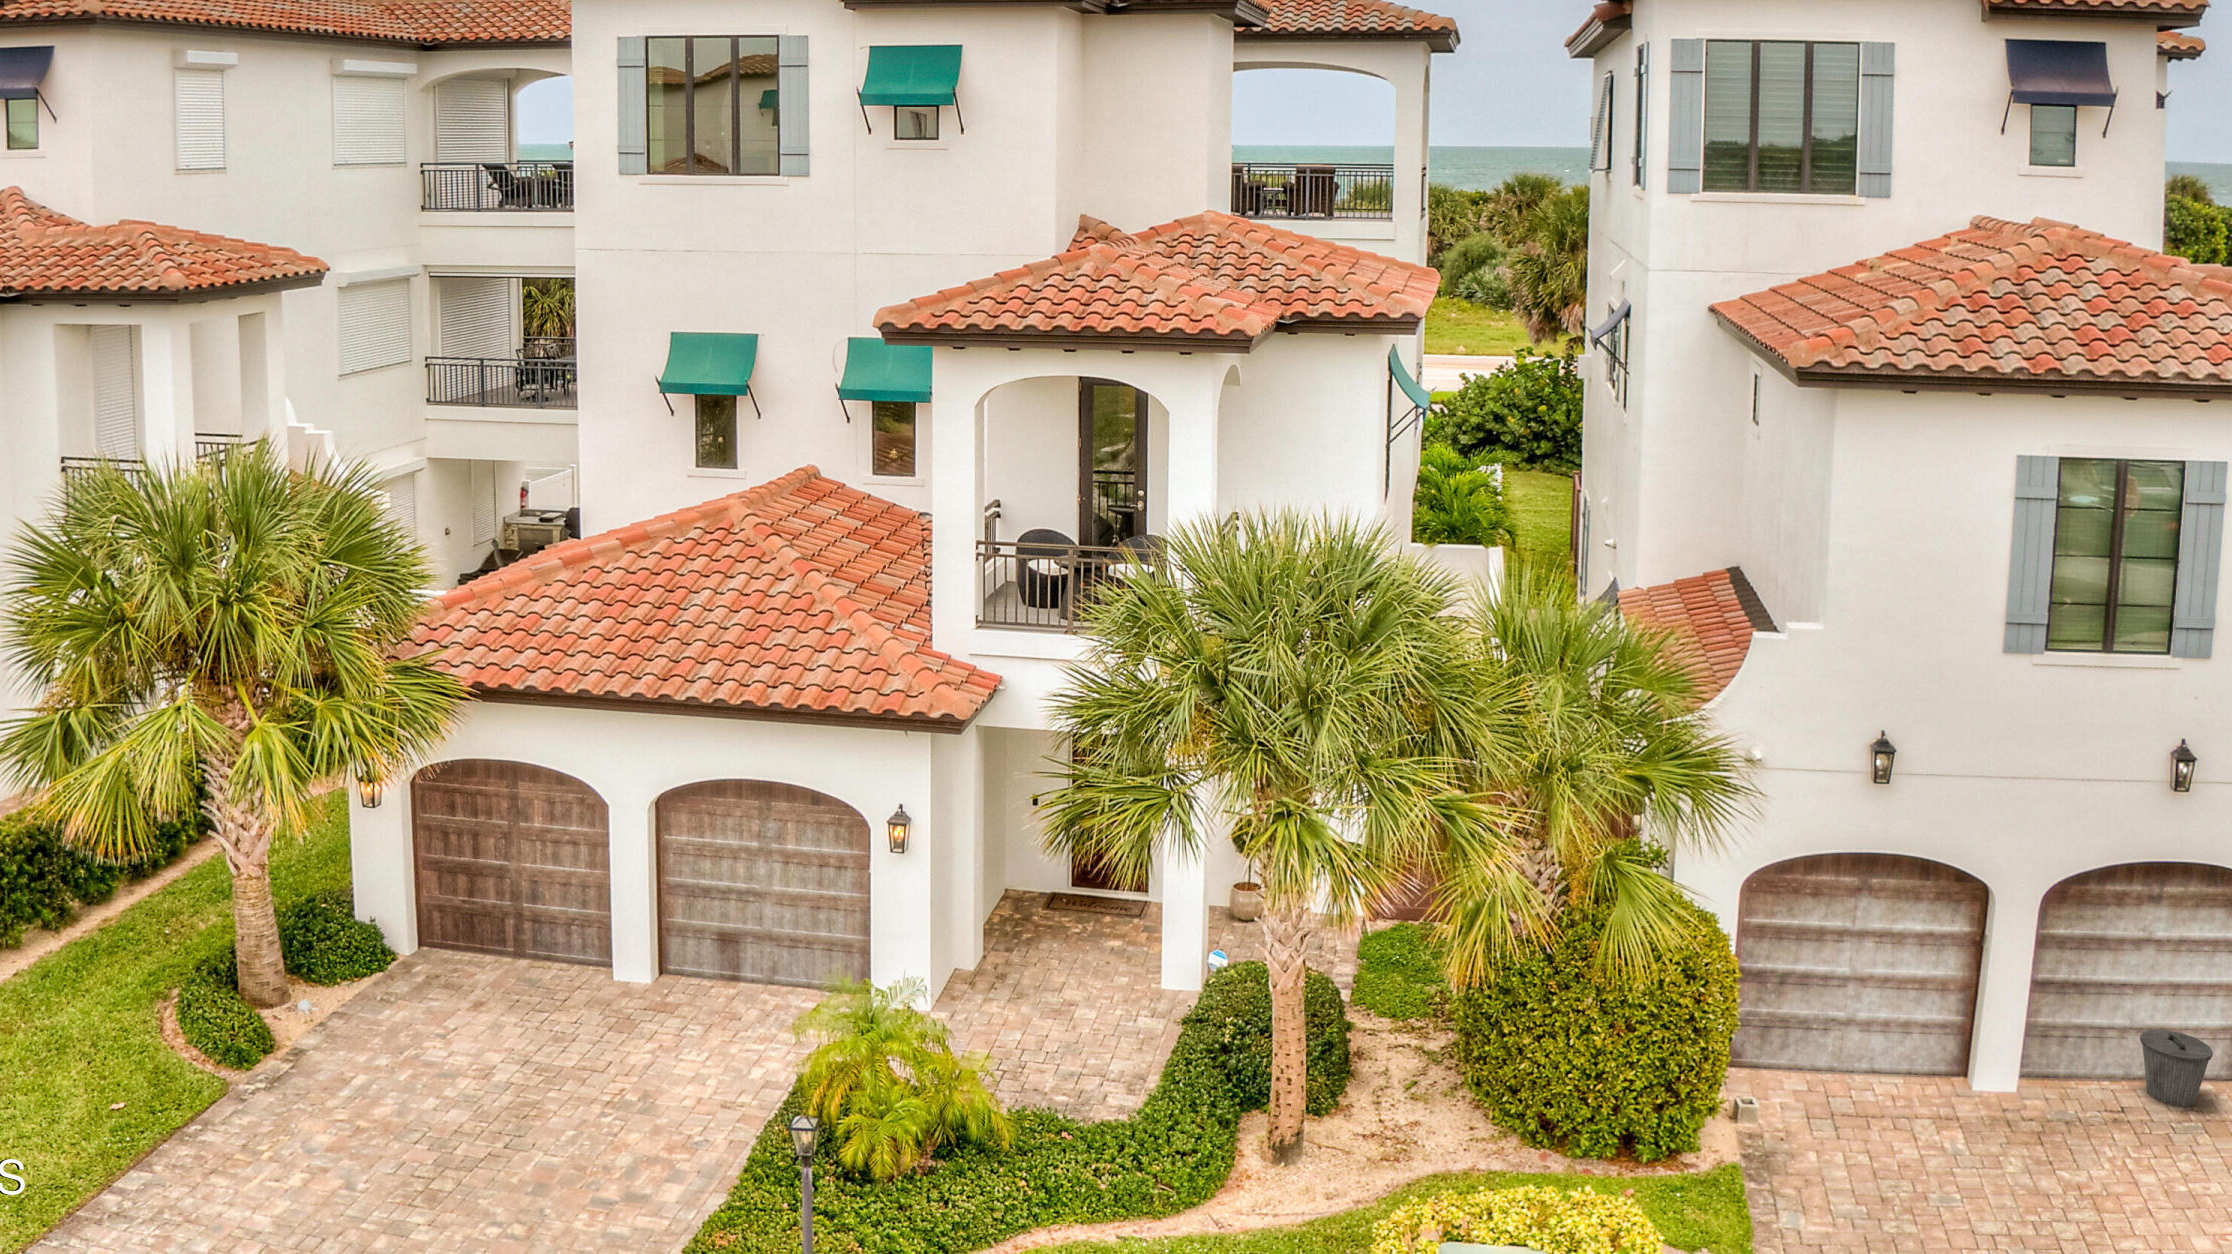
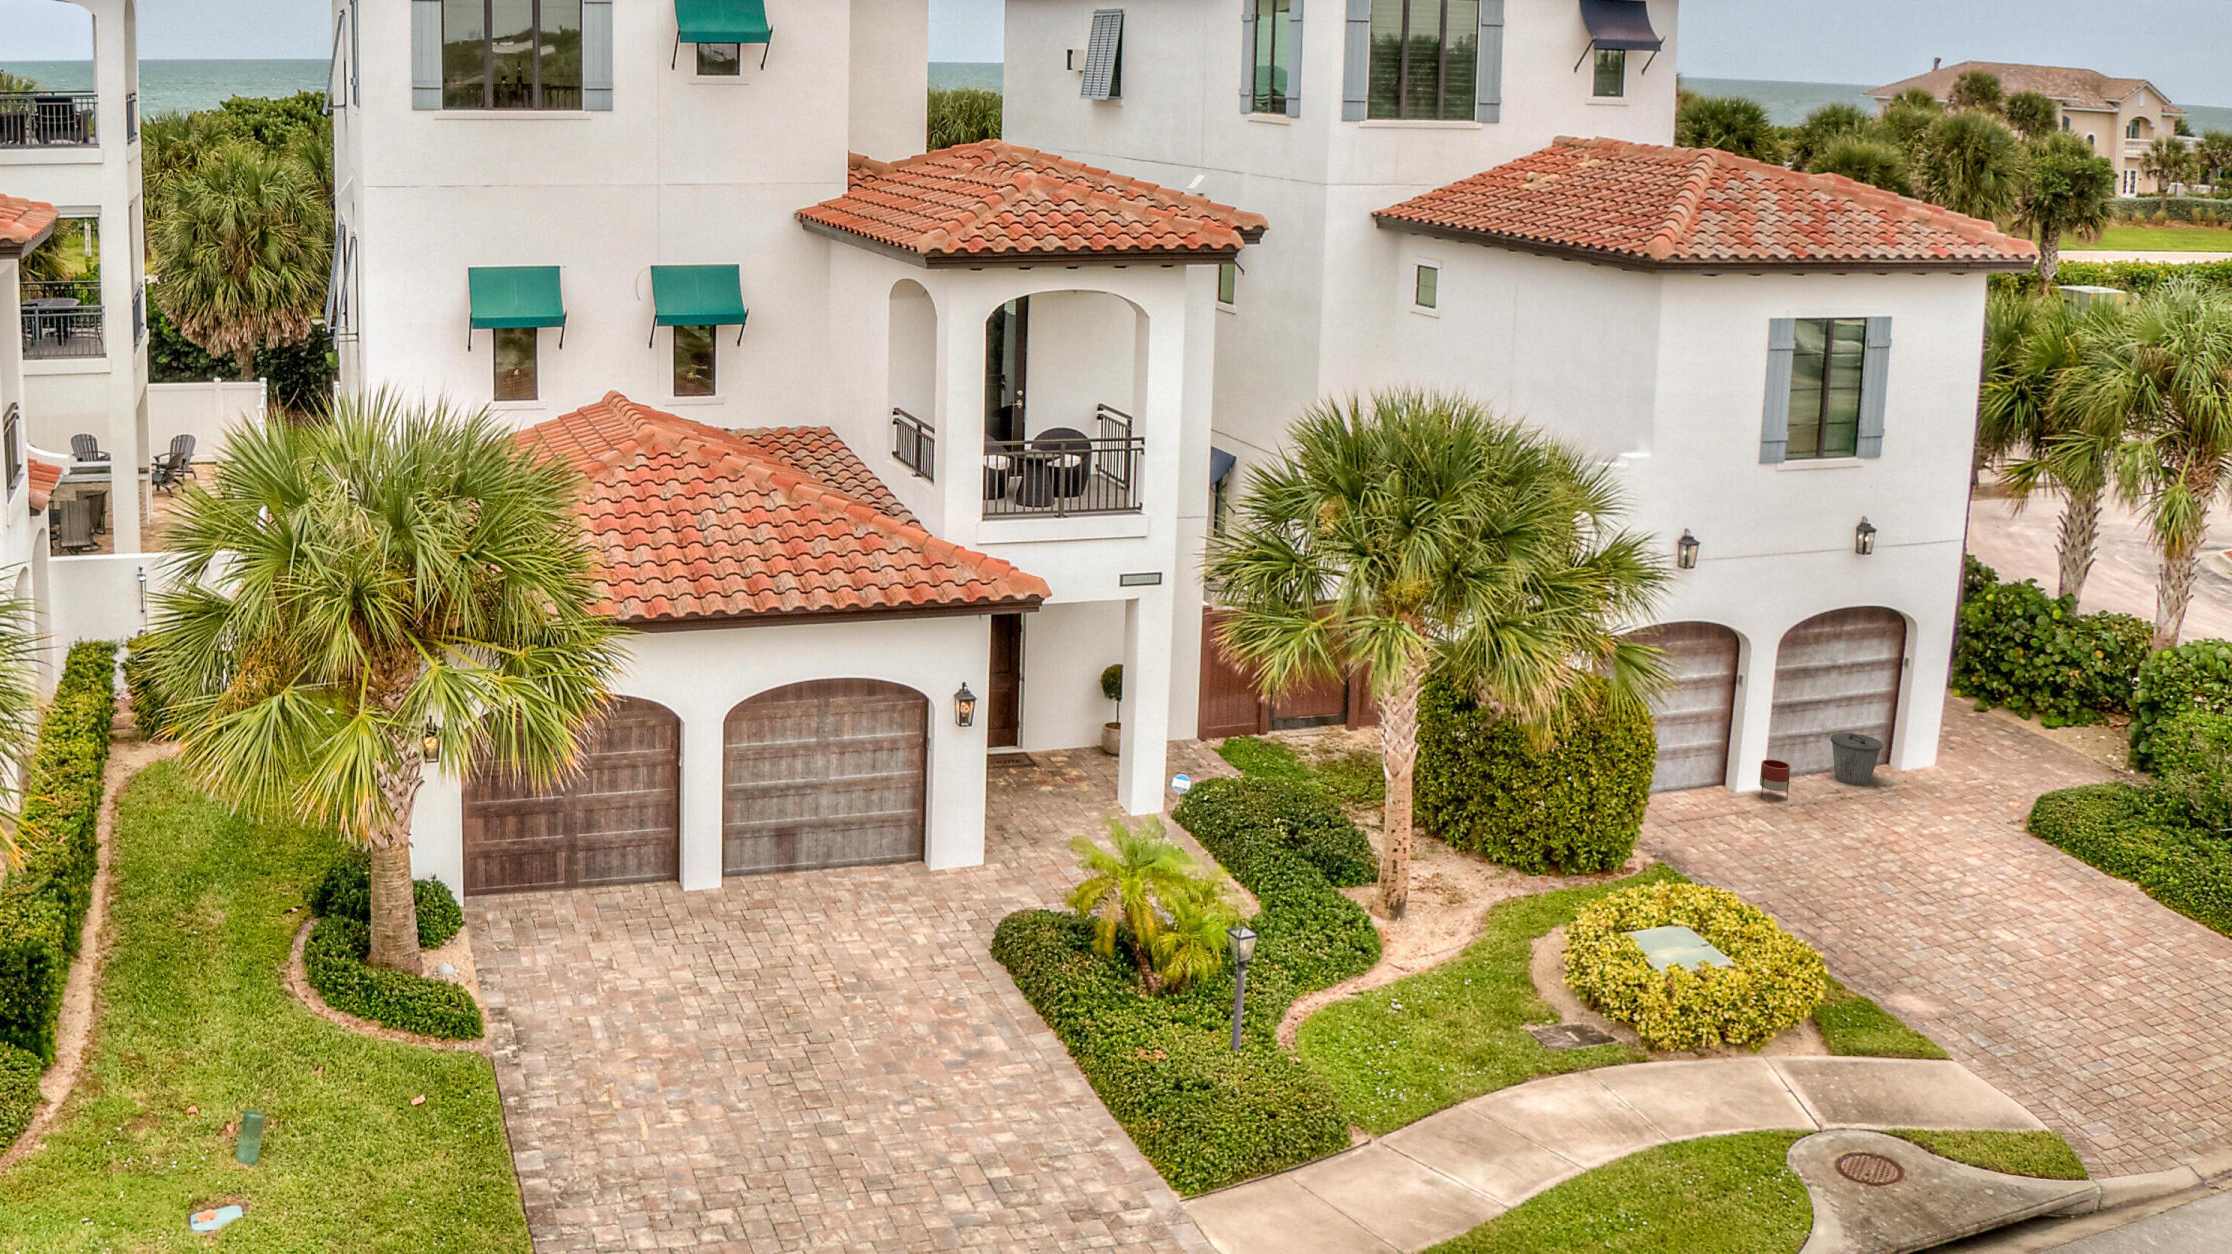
planter: none [2007,1048,2049,1107] -> present [1760,760,1790,800]

